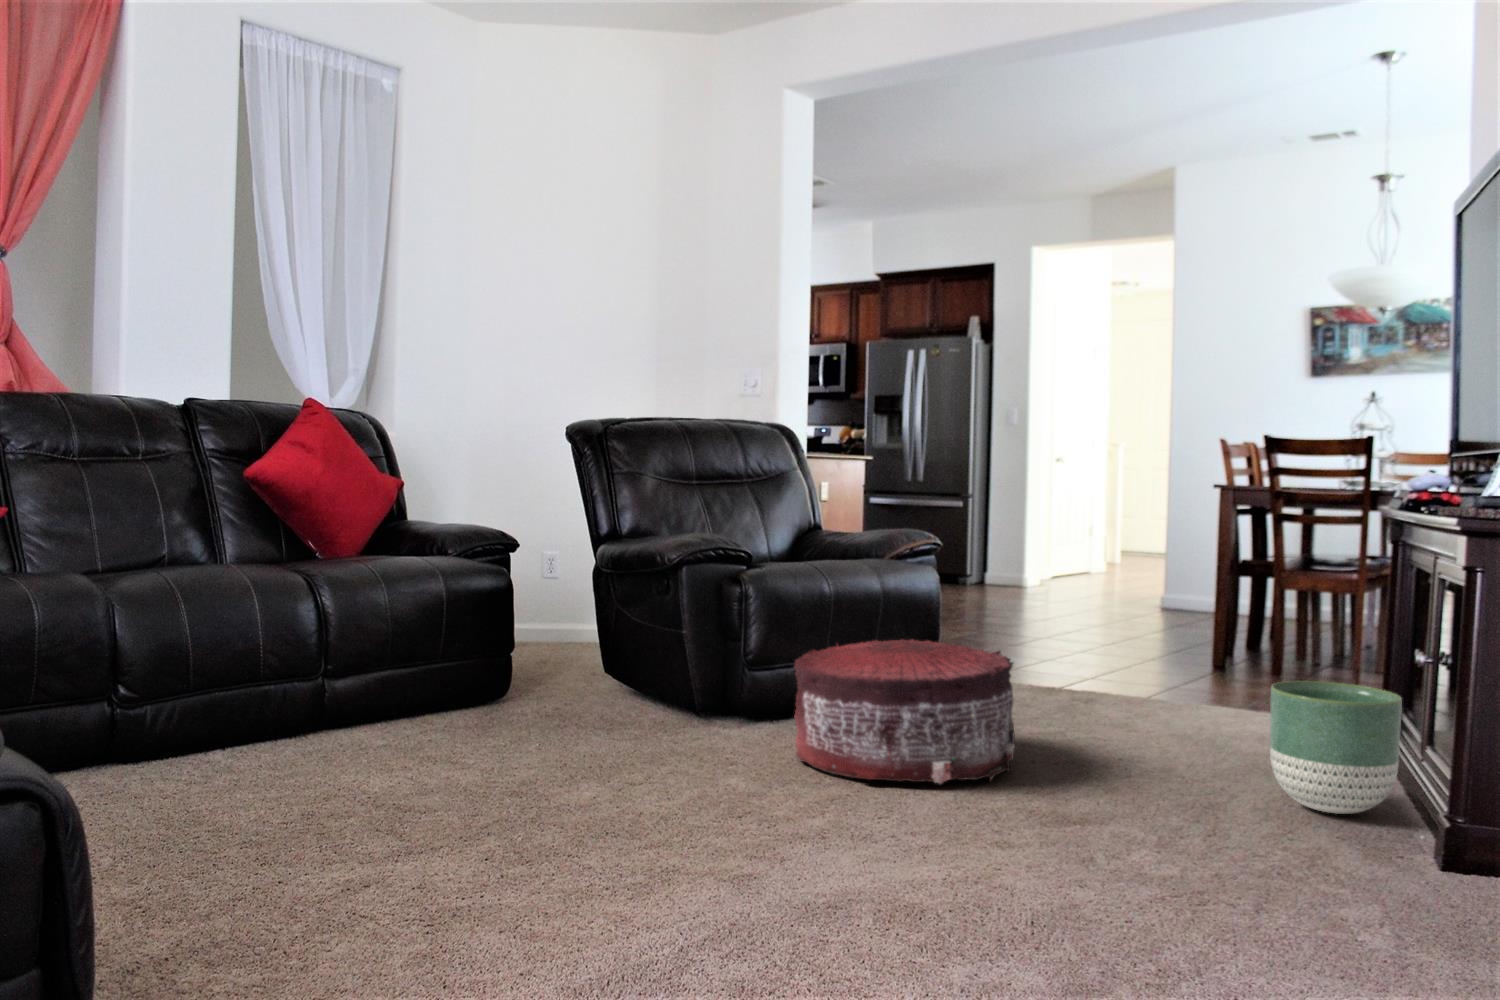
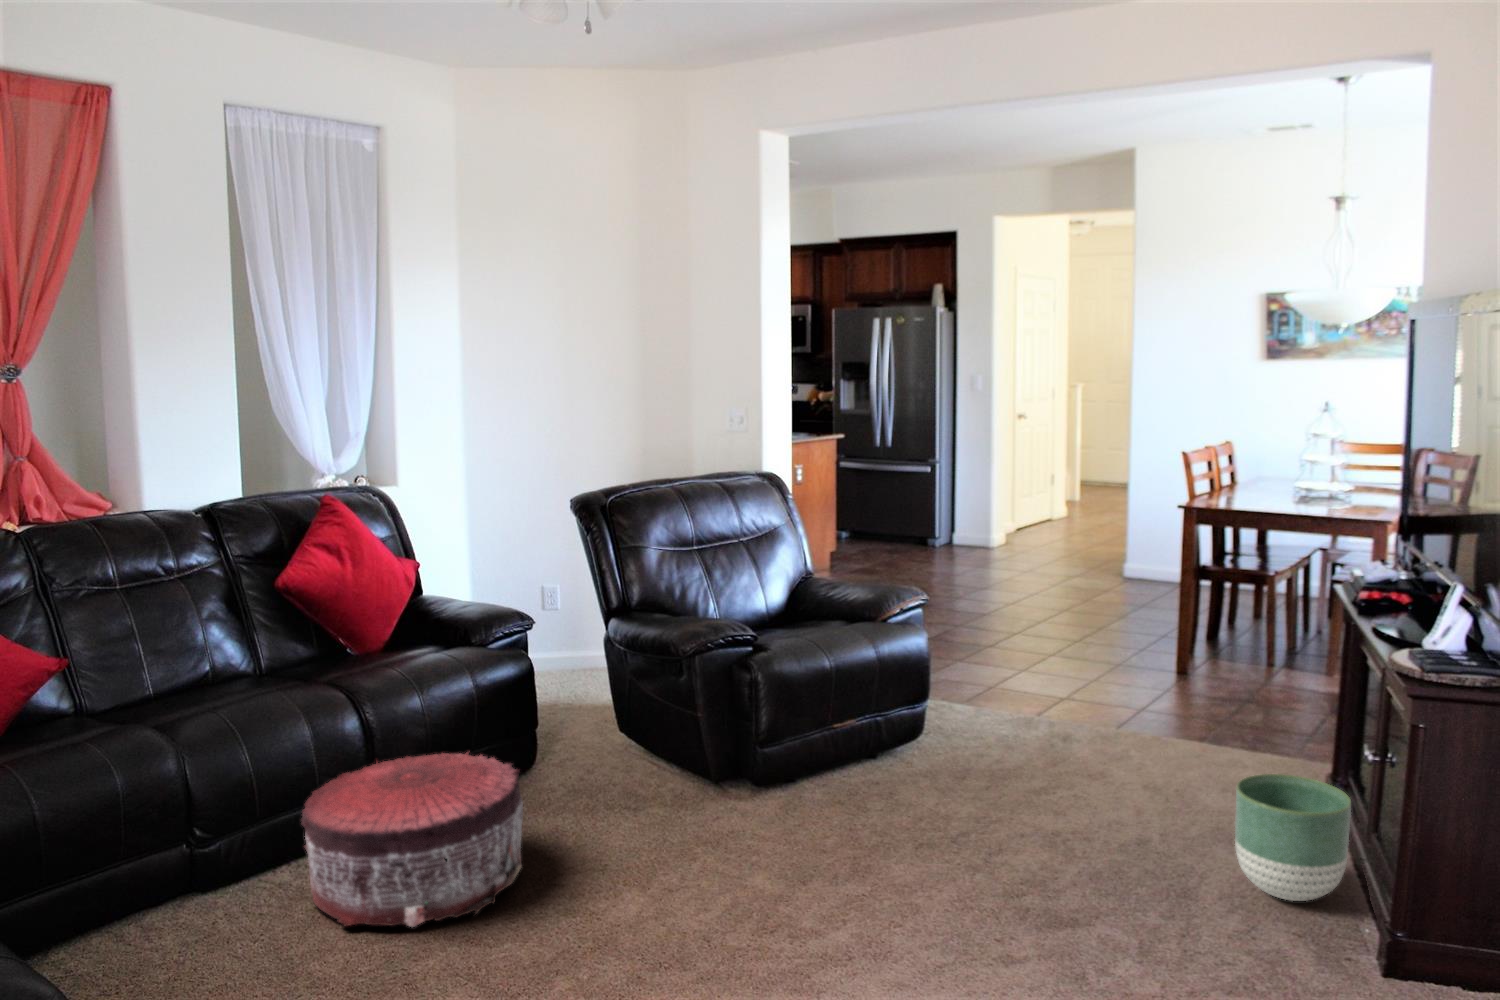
pouf: present [794,639,1015,783] -> present [301,753,523,927]

